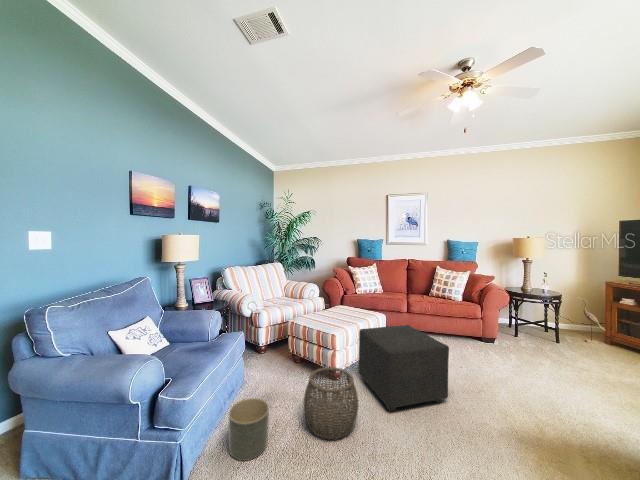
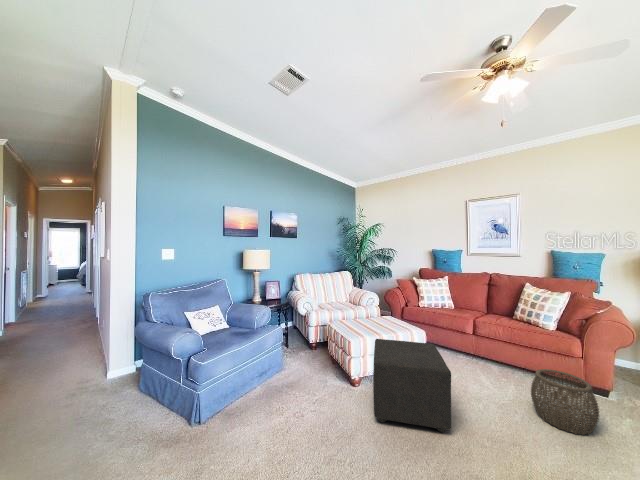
woven basket: present [304,367,358,440] -> present [531,369,599,435]
planter: present [229,398,269,461] -> none [239,373,269,415]

